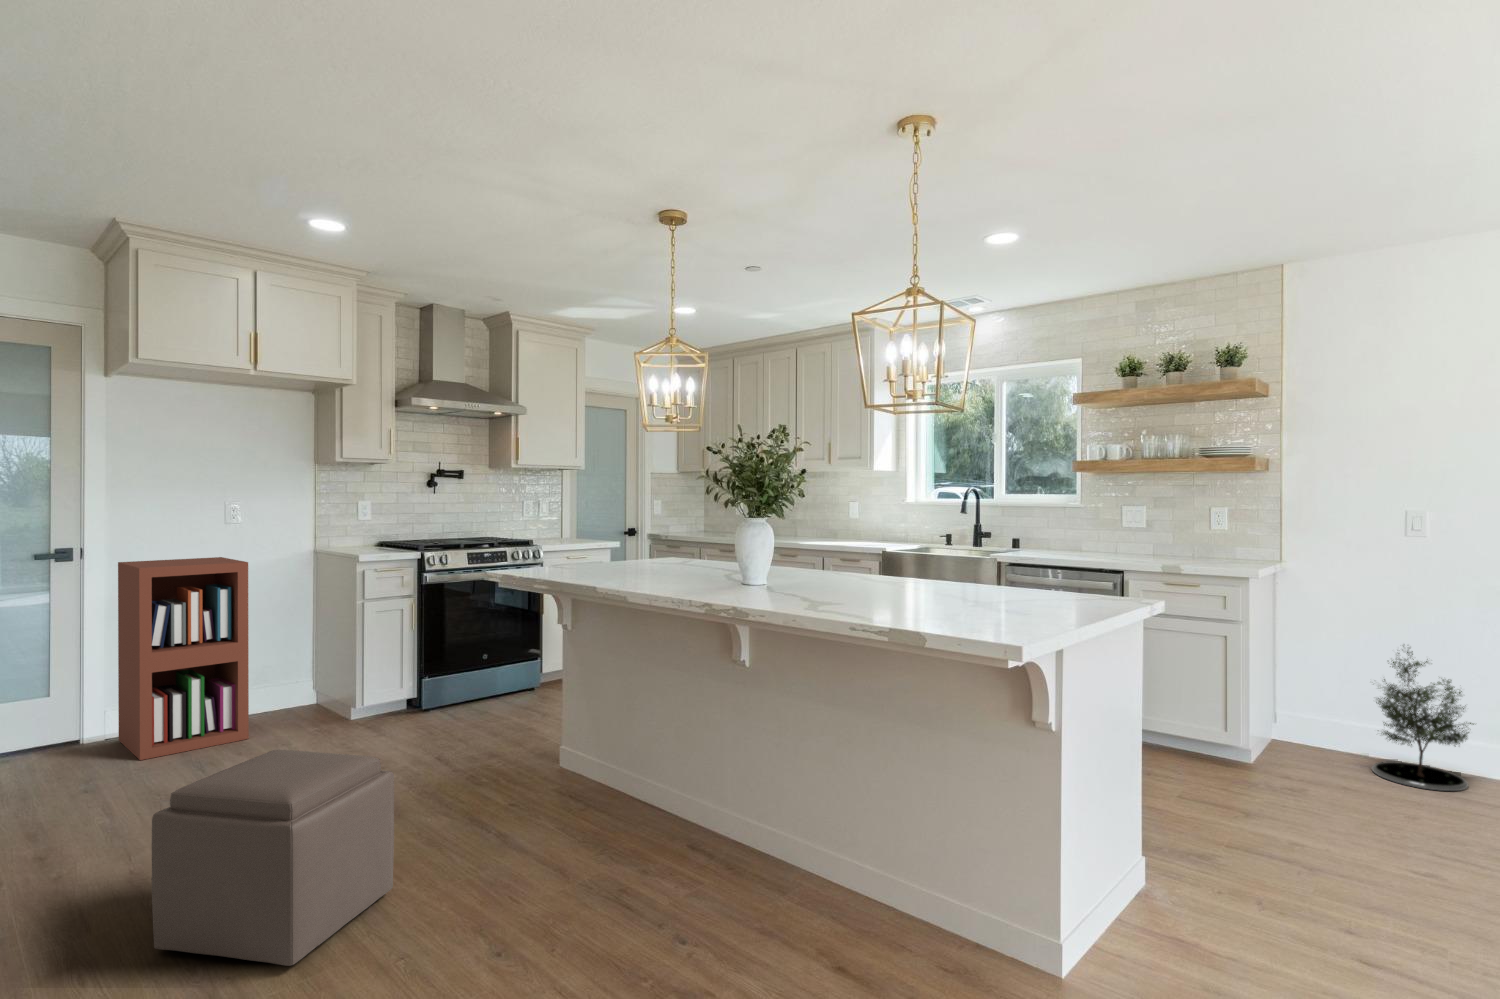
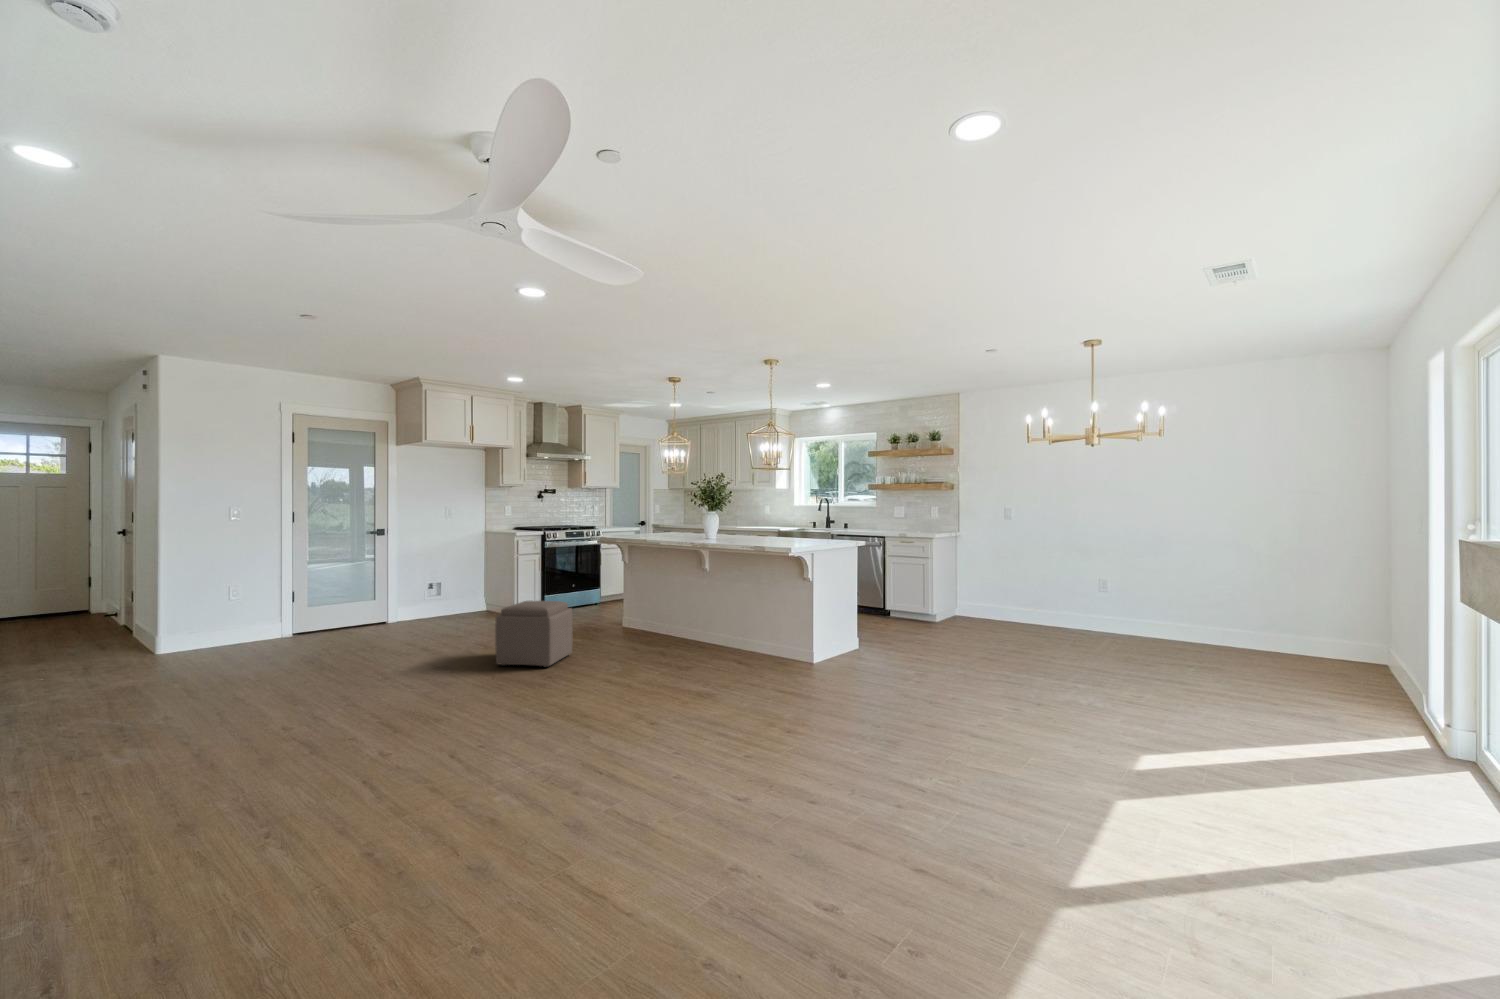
bookshelf: present [118,557,249,760] -> none [403,534,467,628]
potted tree: present [1372,646,1474,791] -> none [981,565,1021,627]

